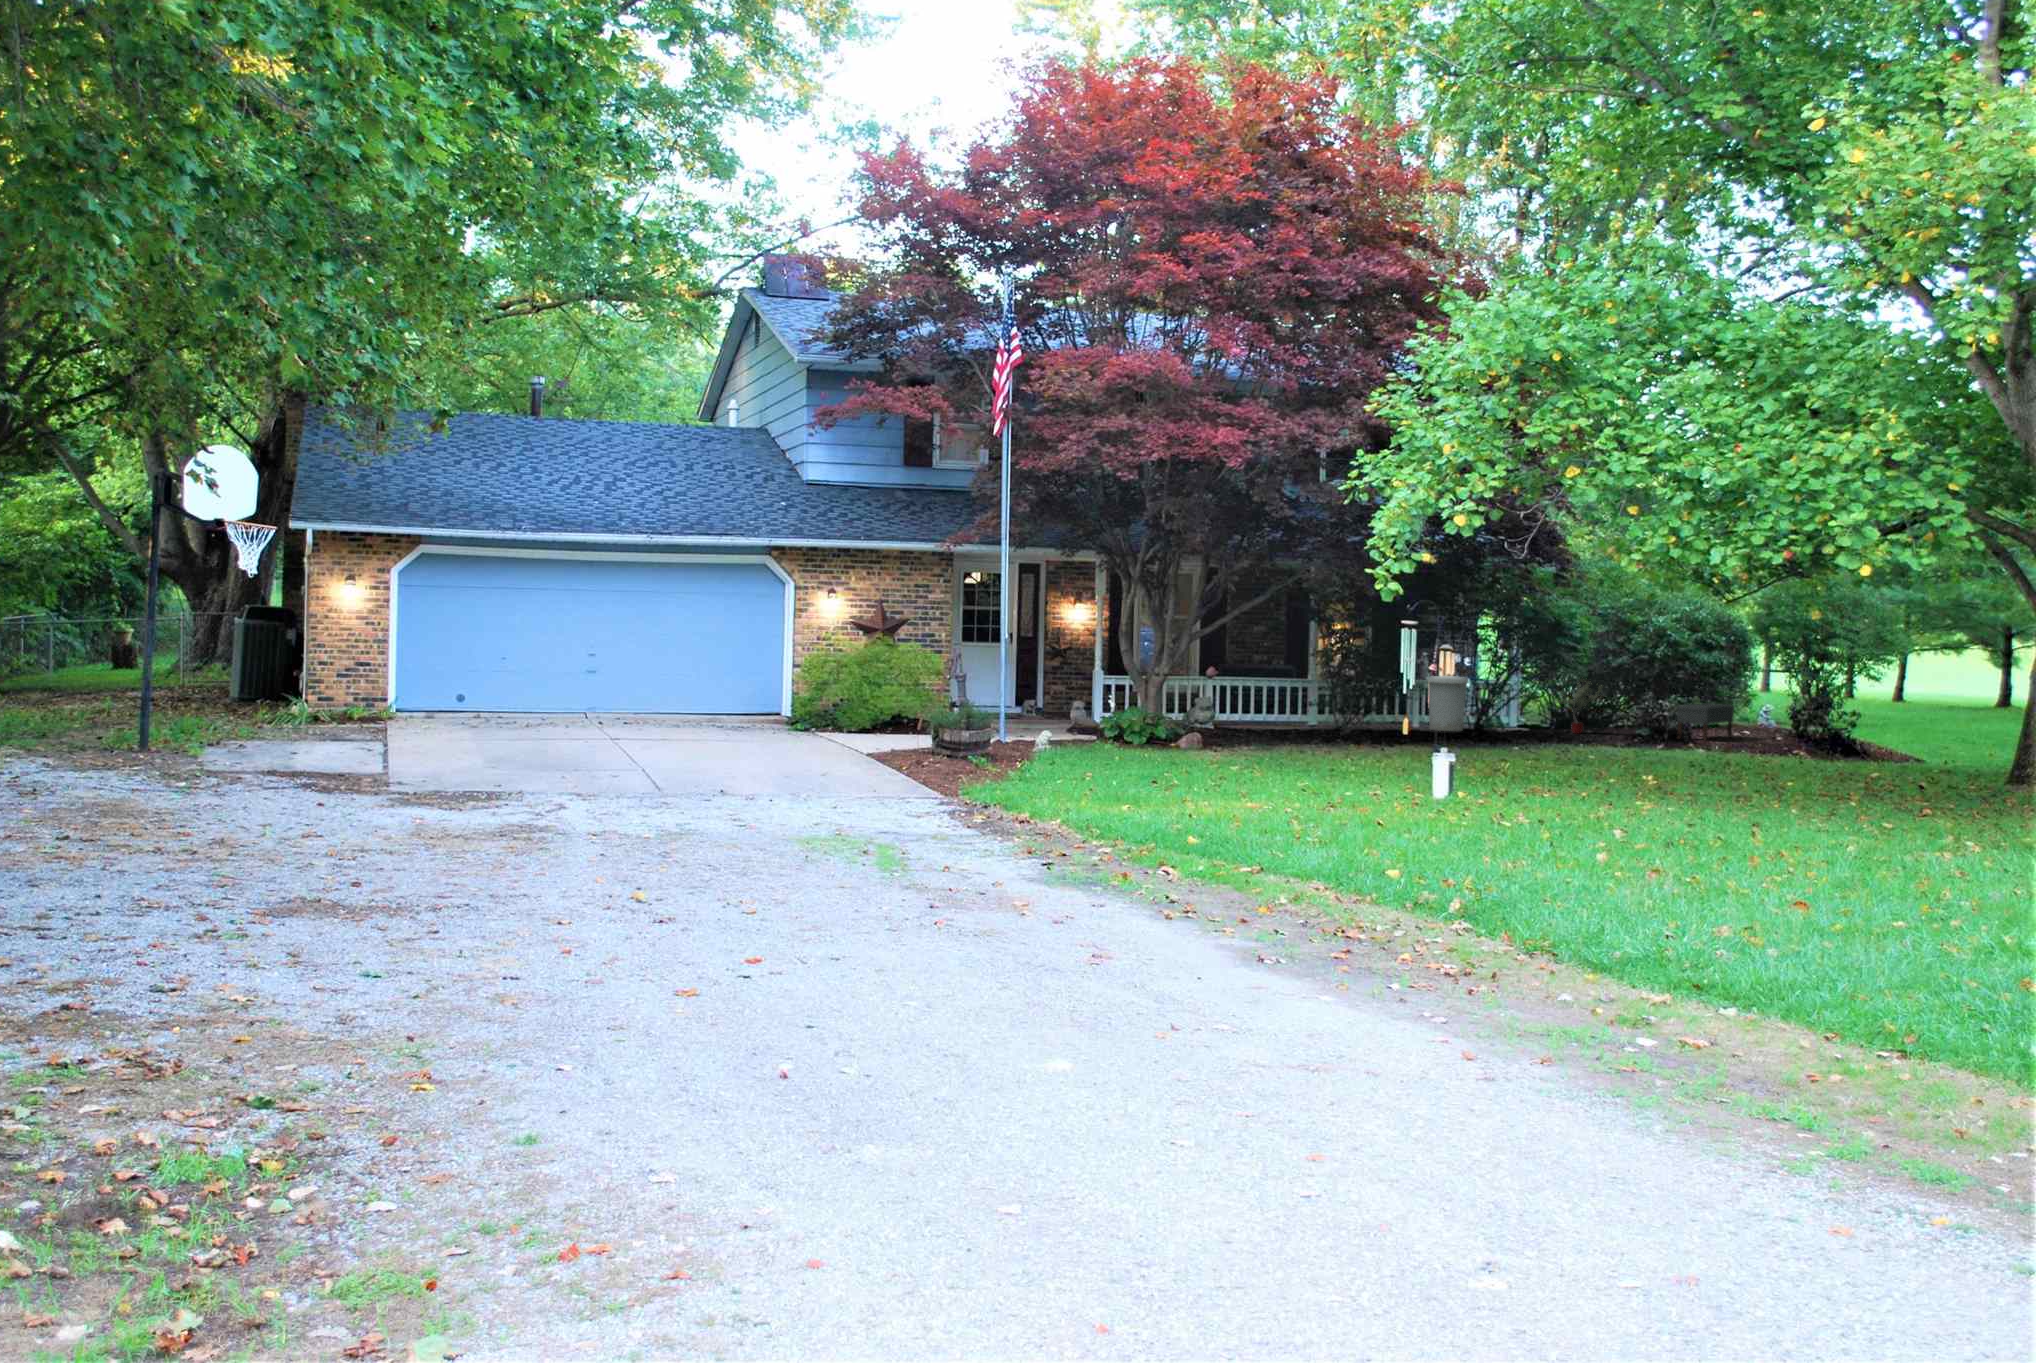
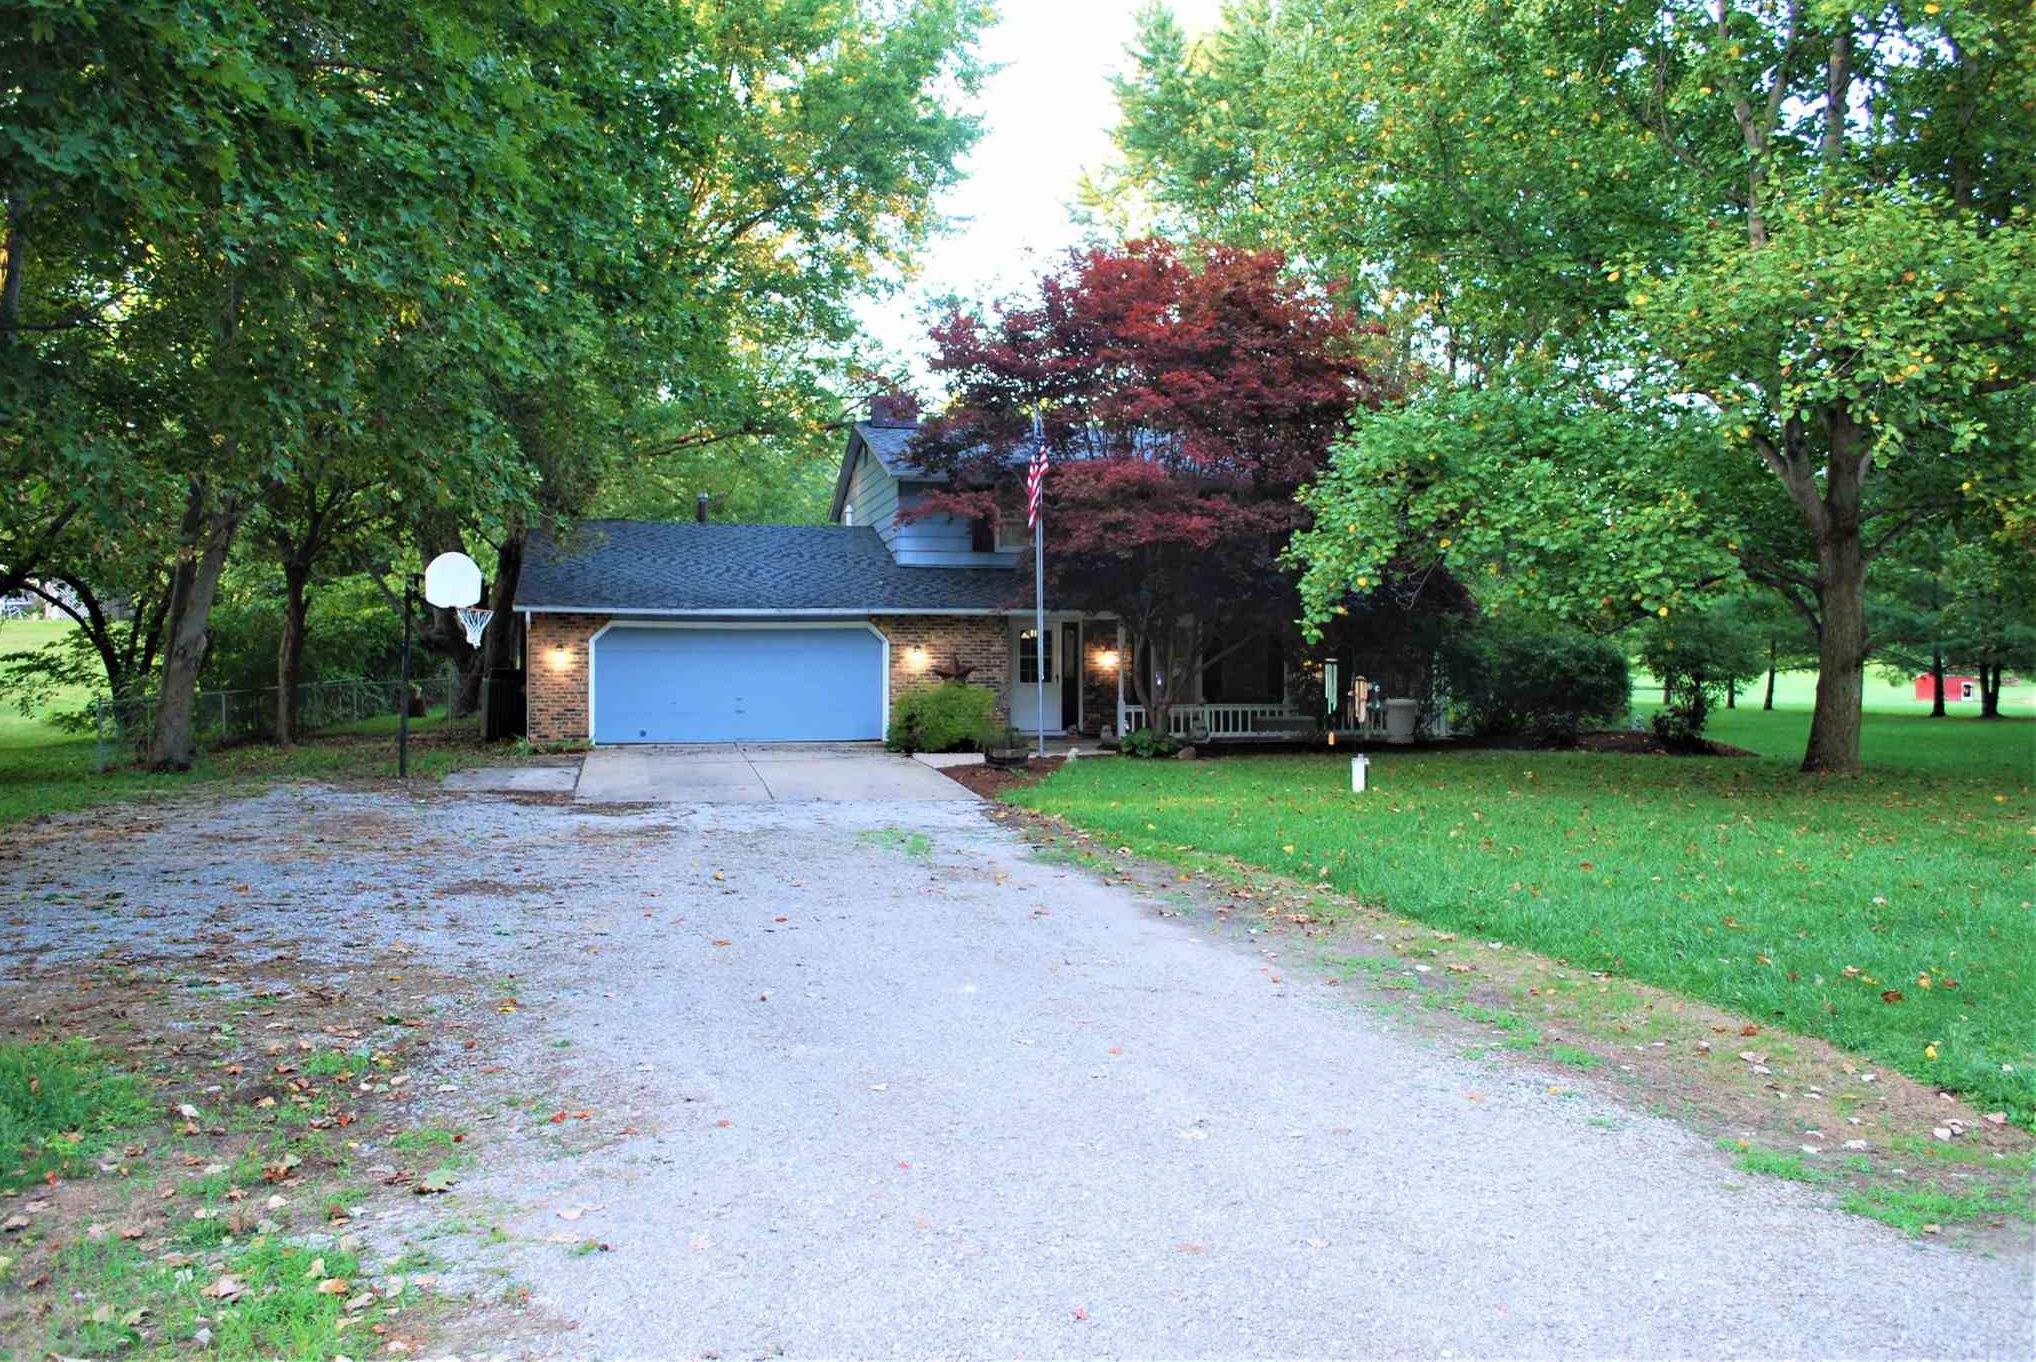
potted tree: present [1556,677,1602,734] -> present [895,706,925,756]
bench: present [1677,703,1735,741] -> present [1251,716,1316,745]

